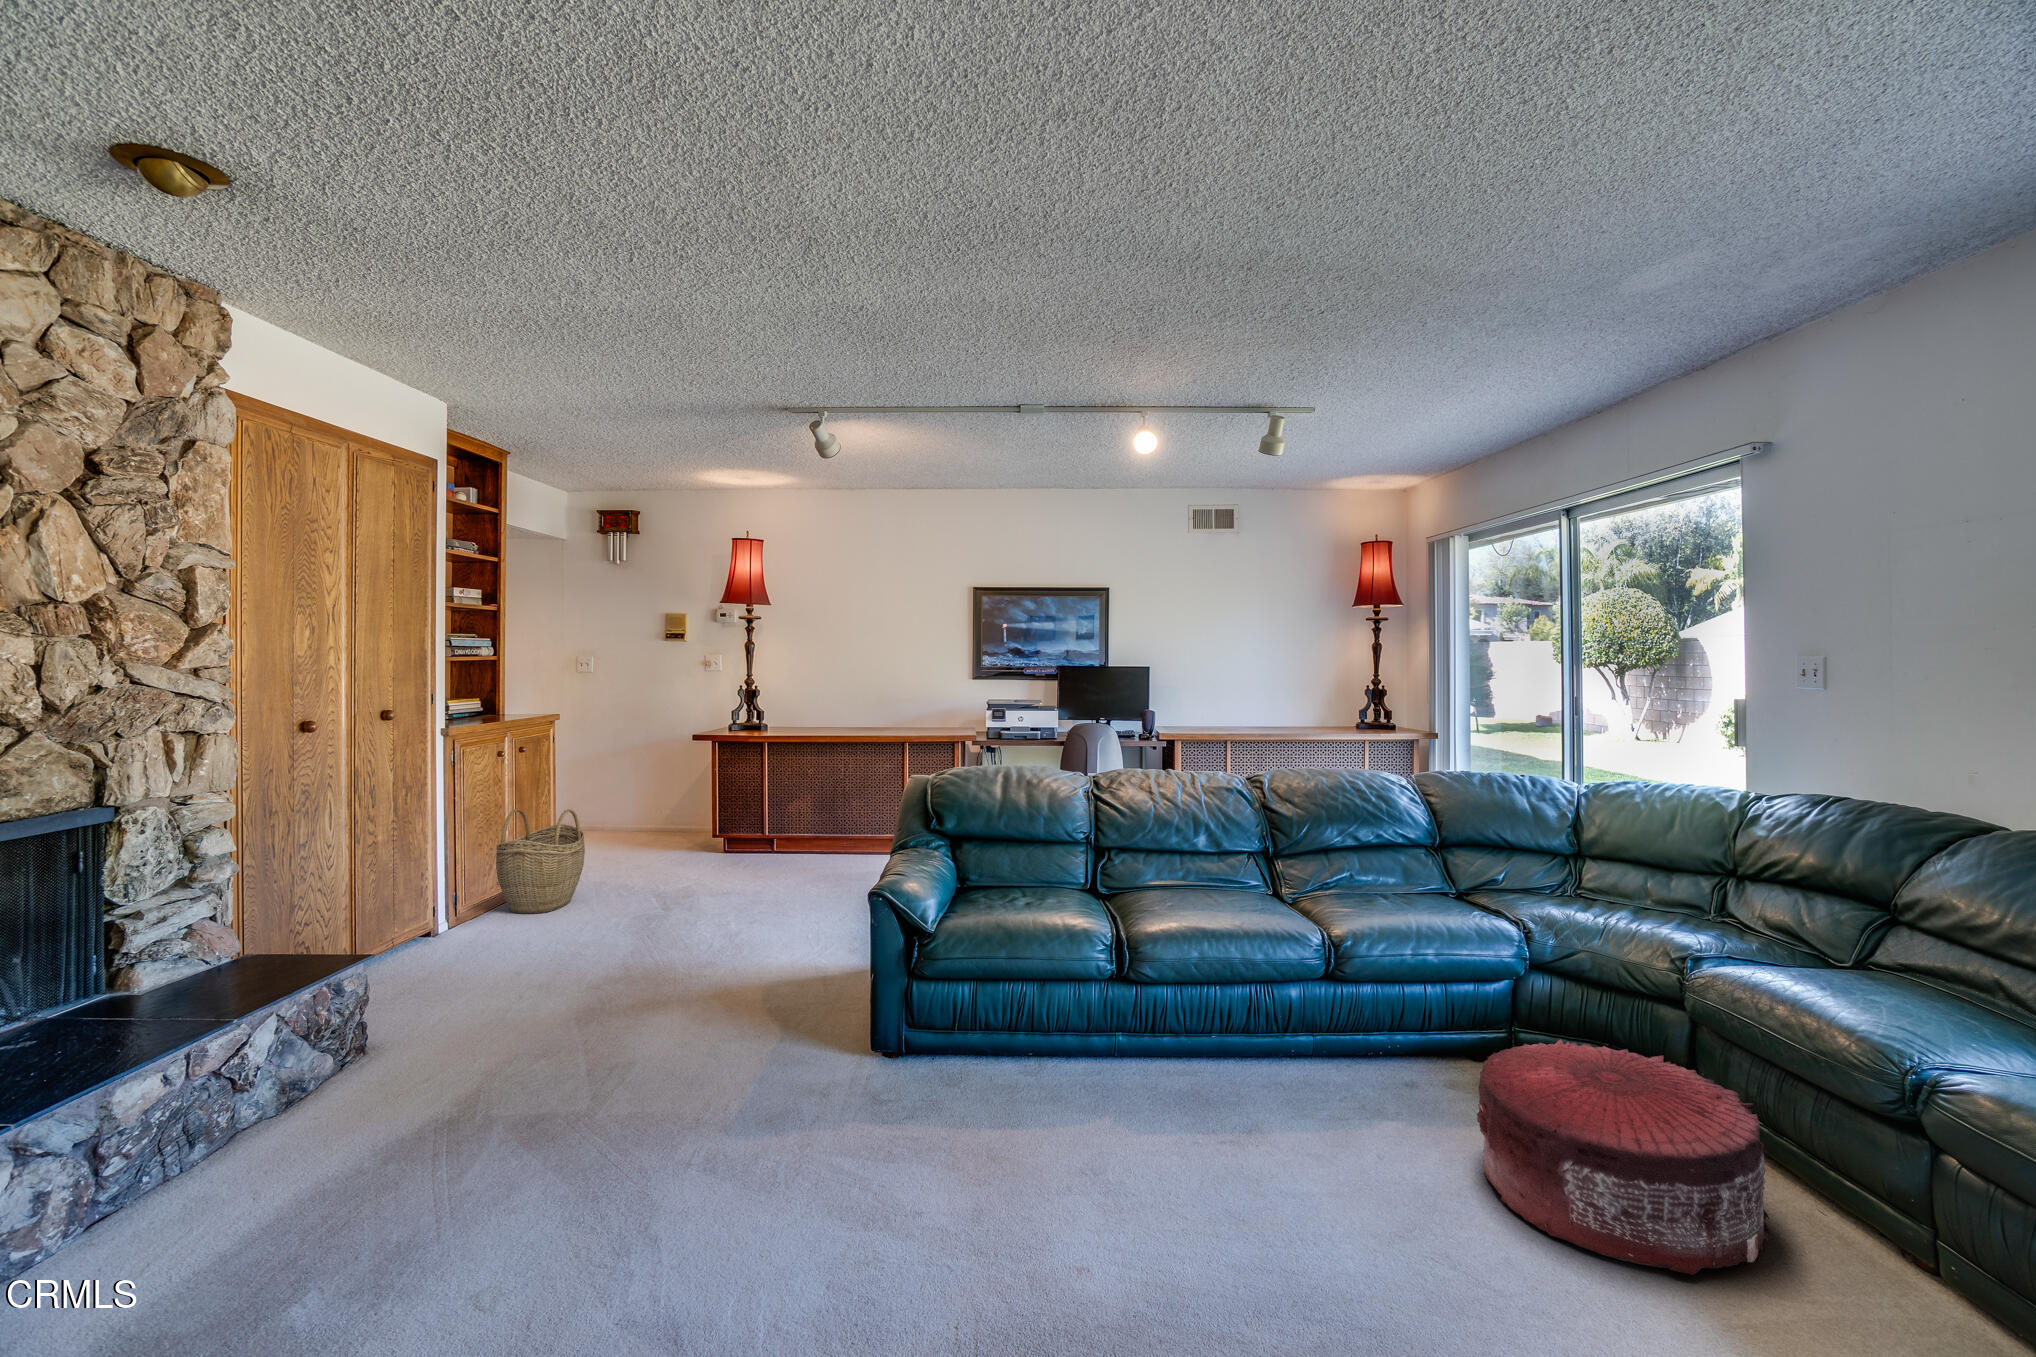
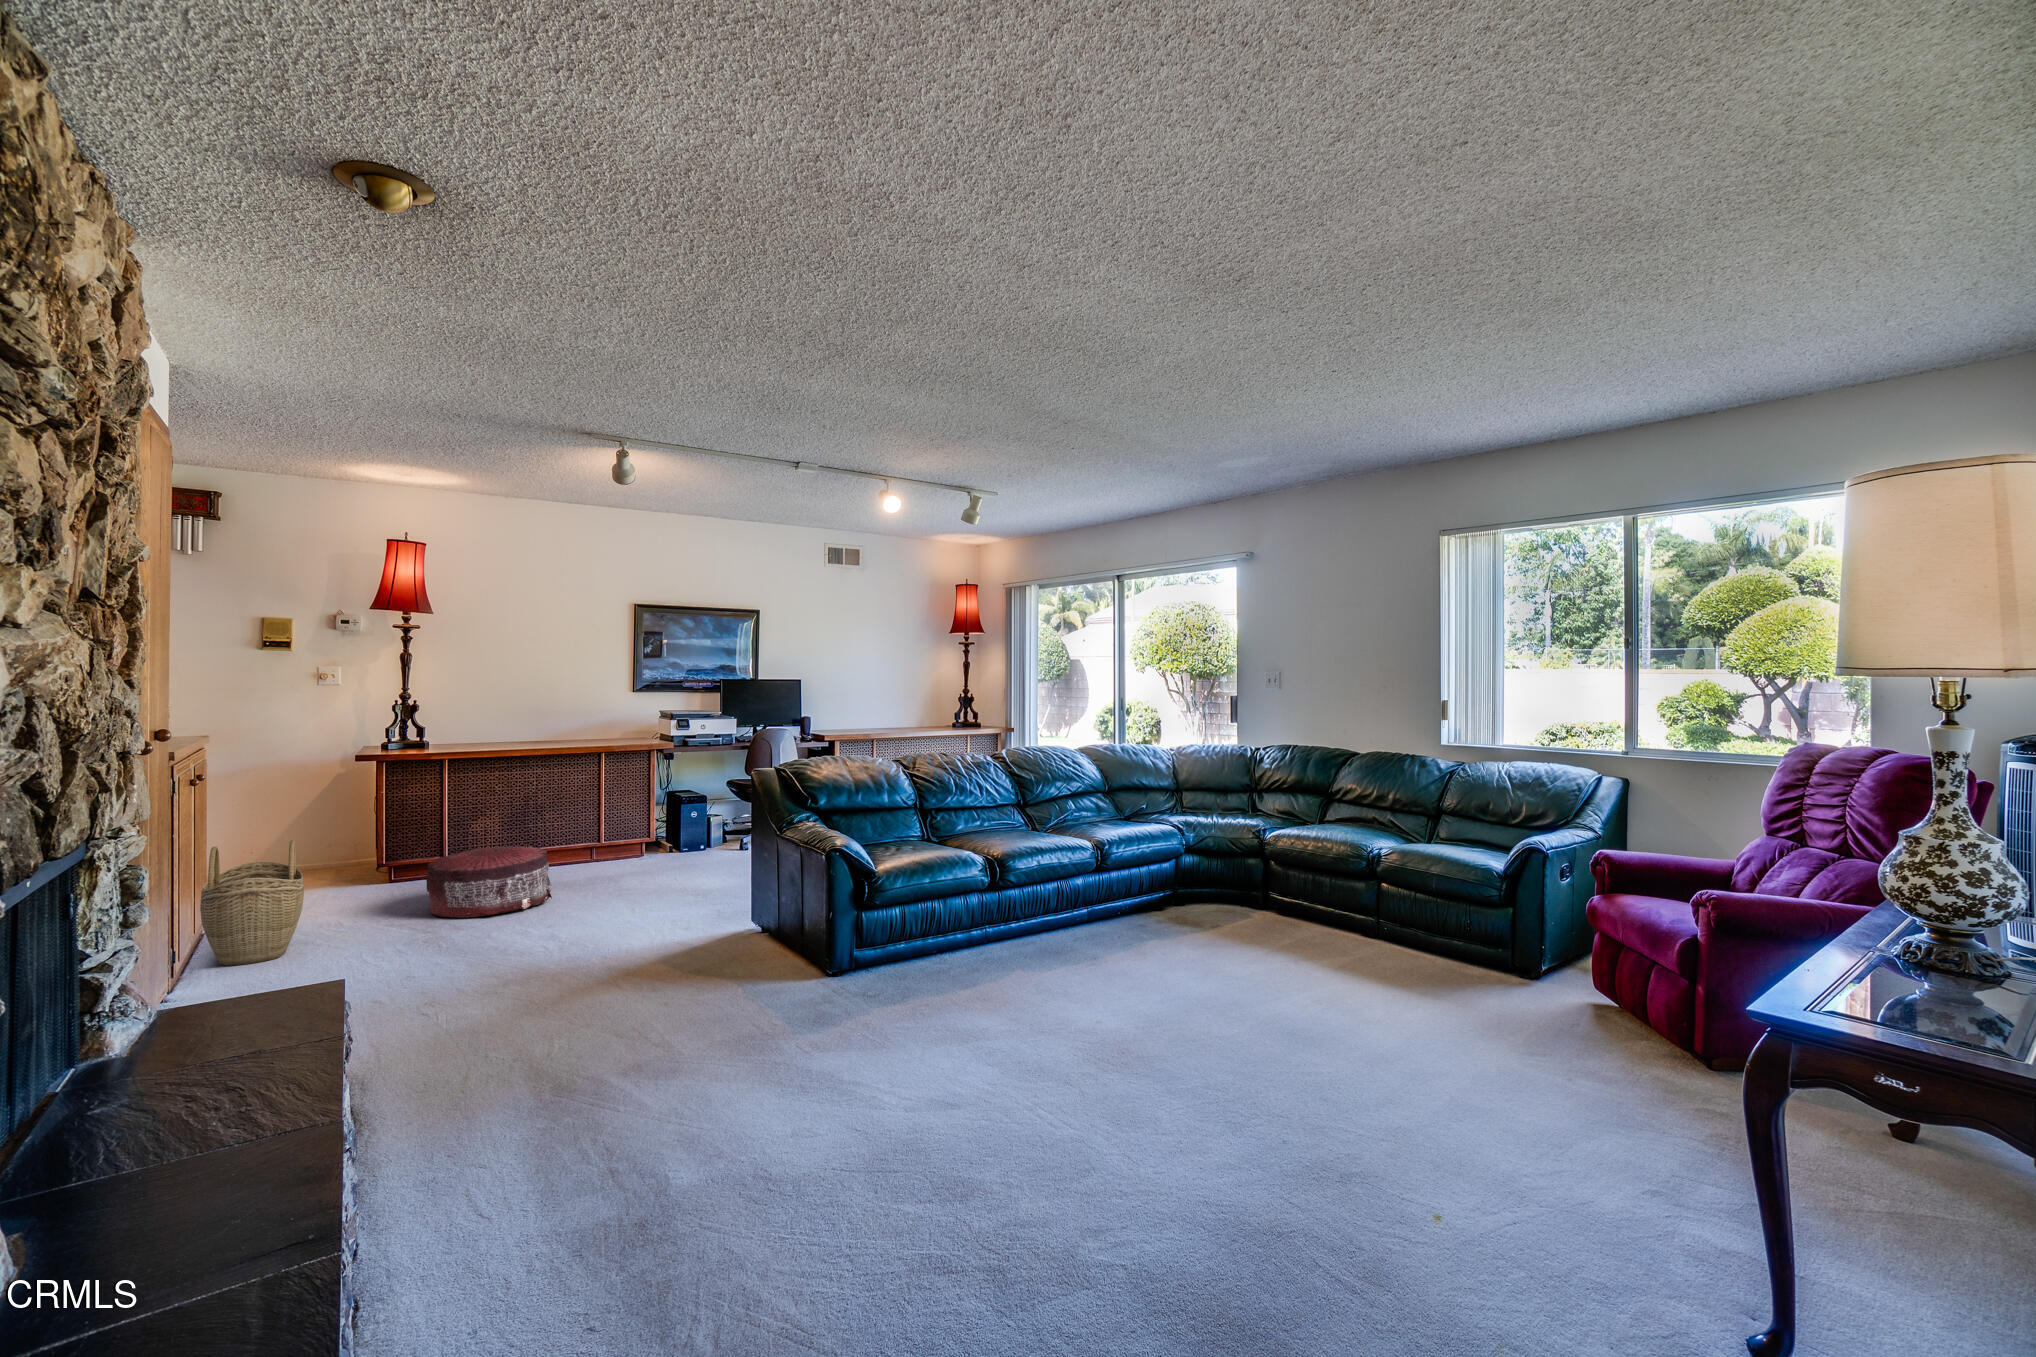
pouf: present [1477,1039,1770,1275] -> present [426,846,552,918]

